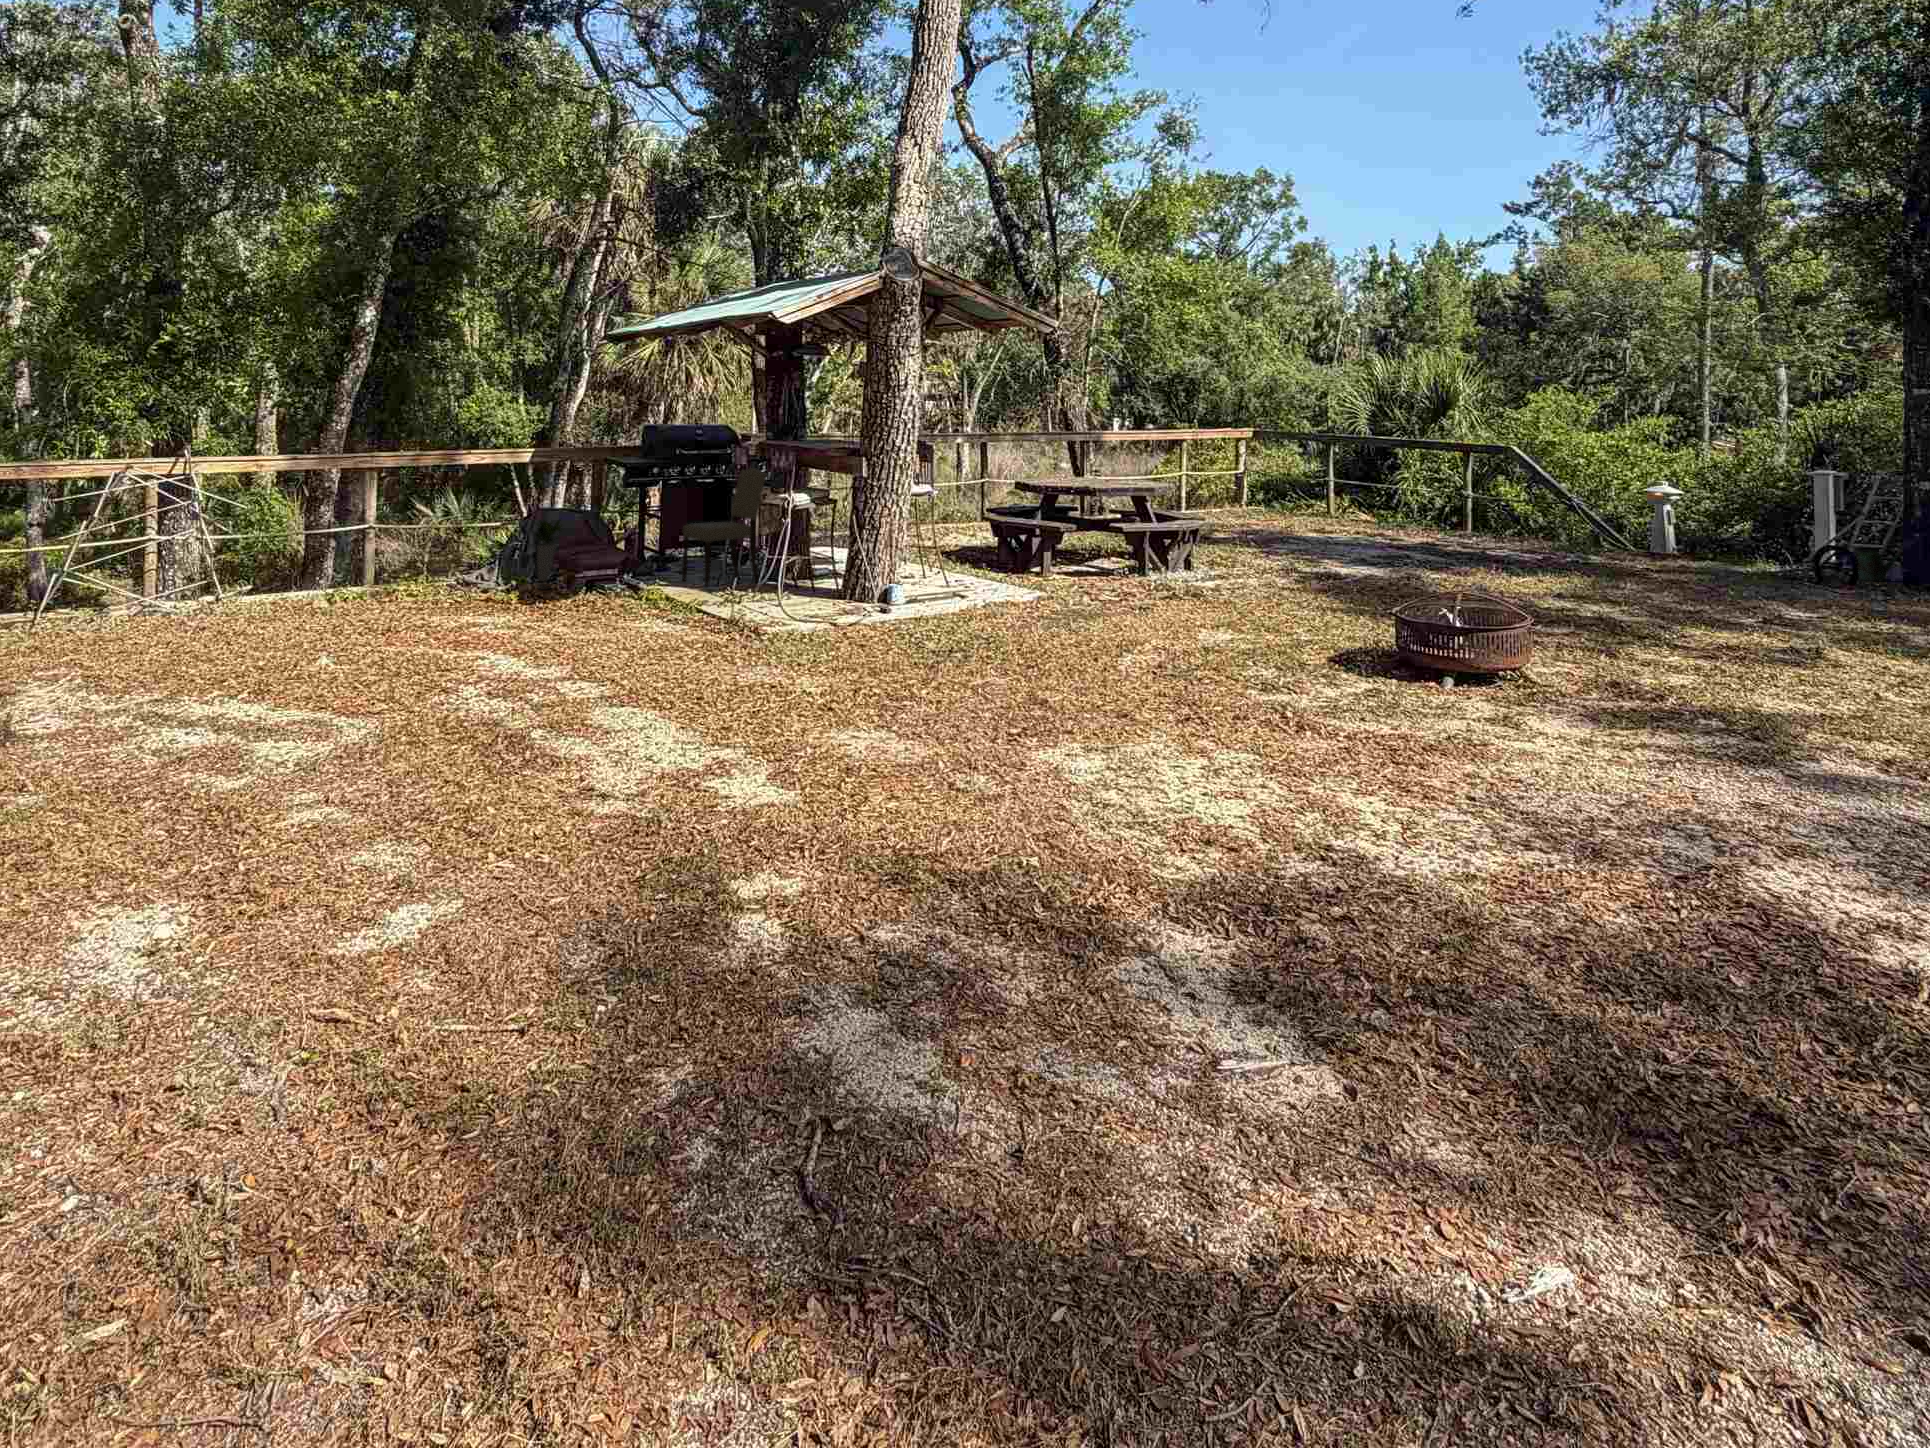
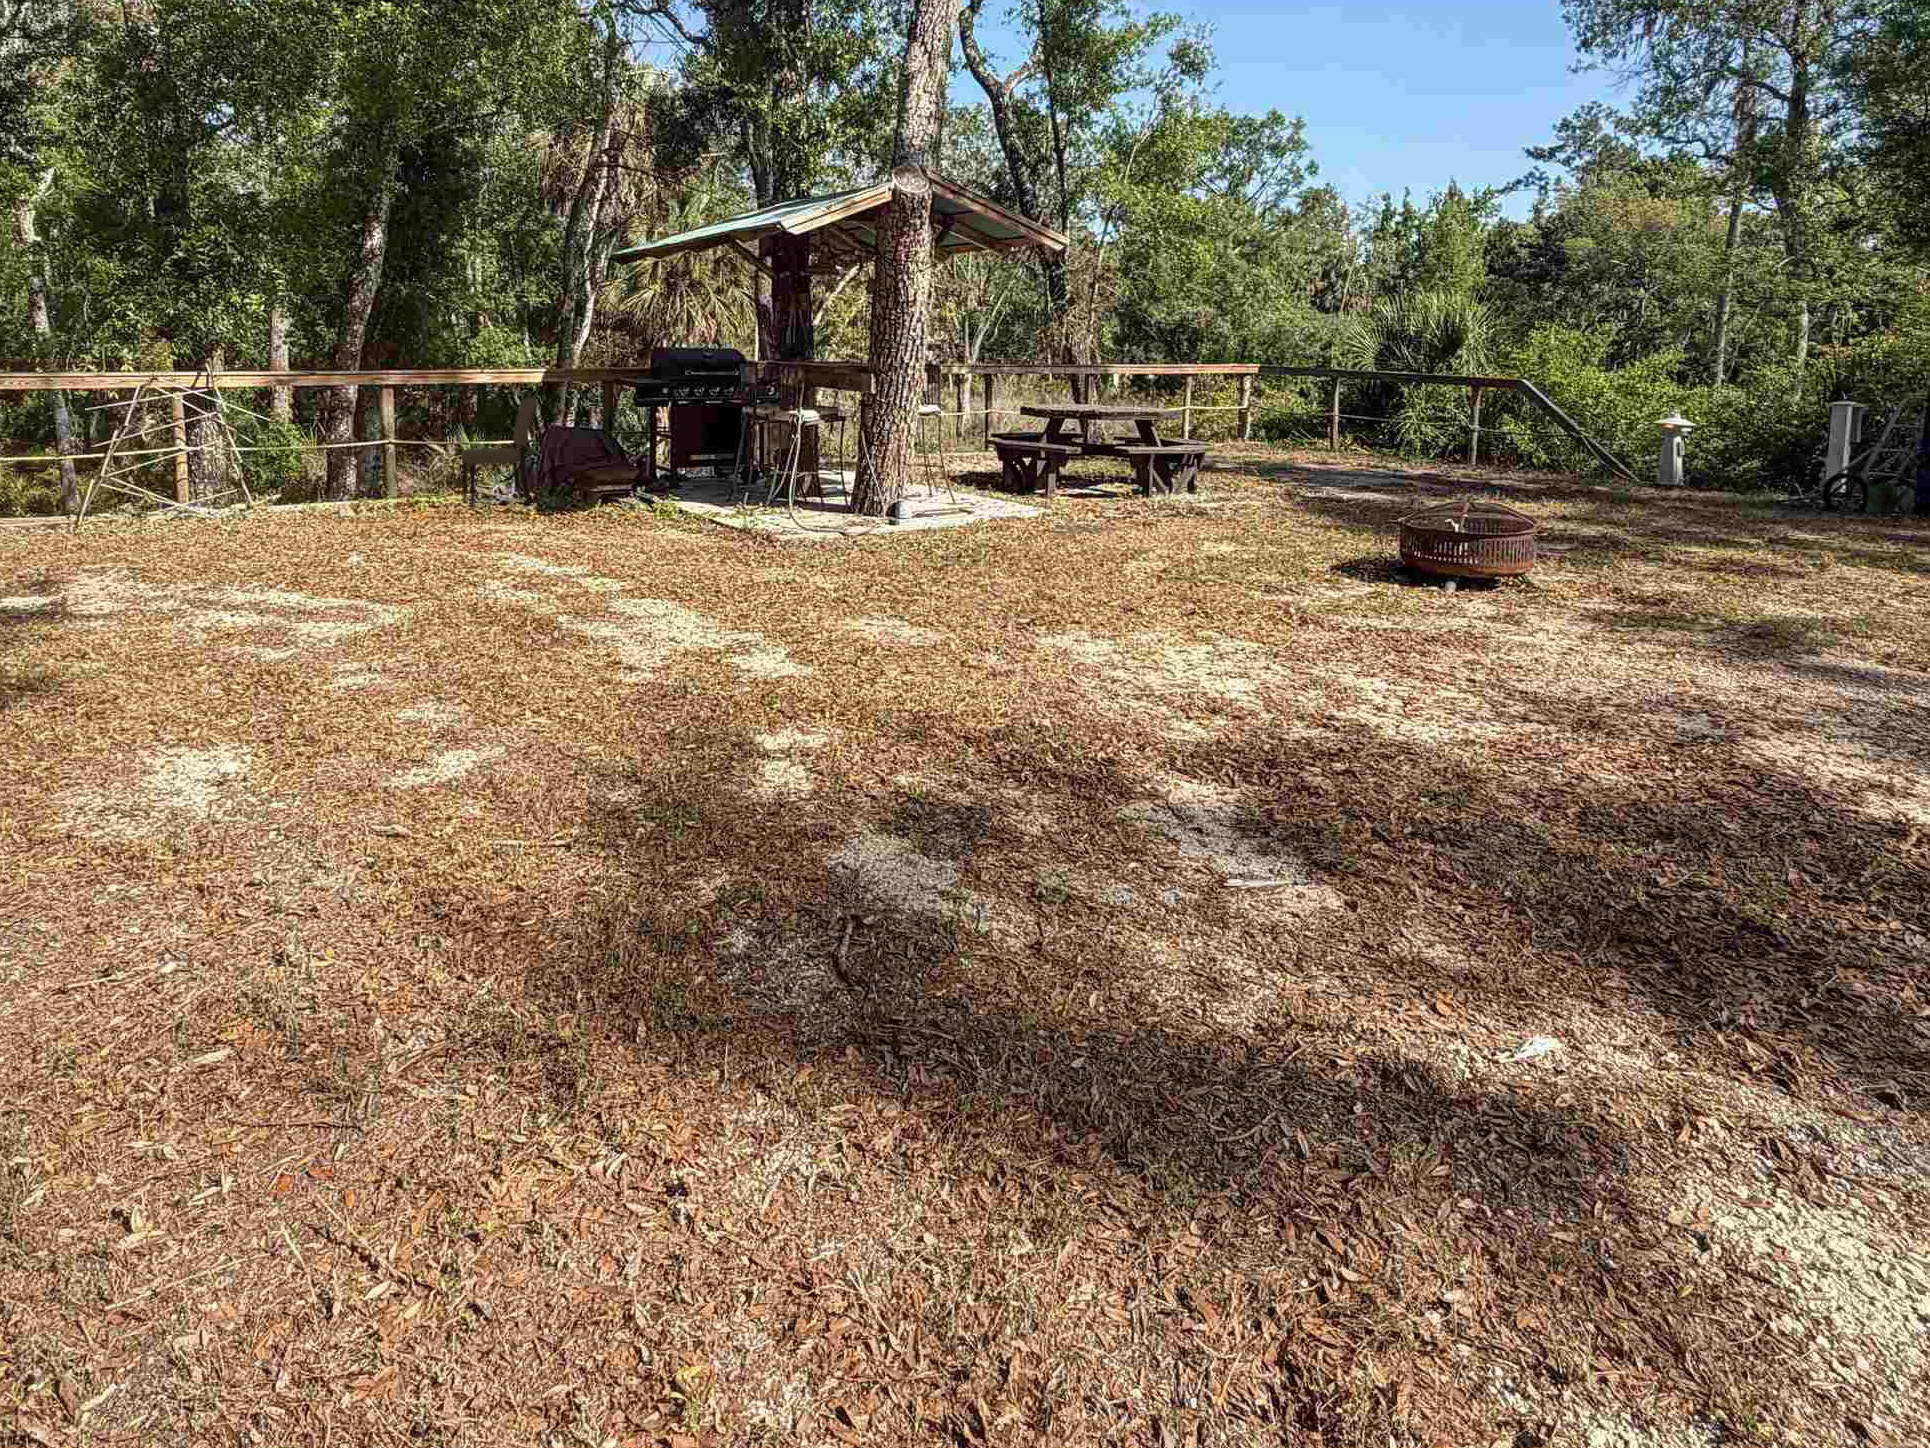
chair: present [682,468,767,588] -> present [461,397,536,508]
planter: present [536,520,561,589] -> none [543,440,578,508]

